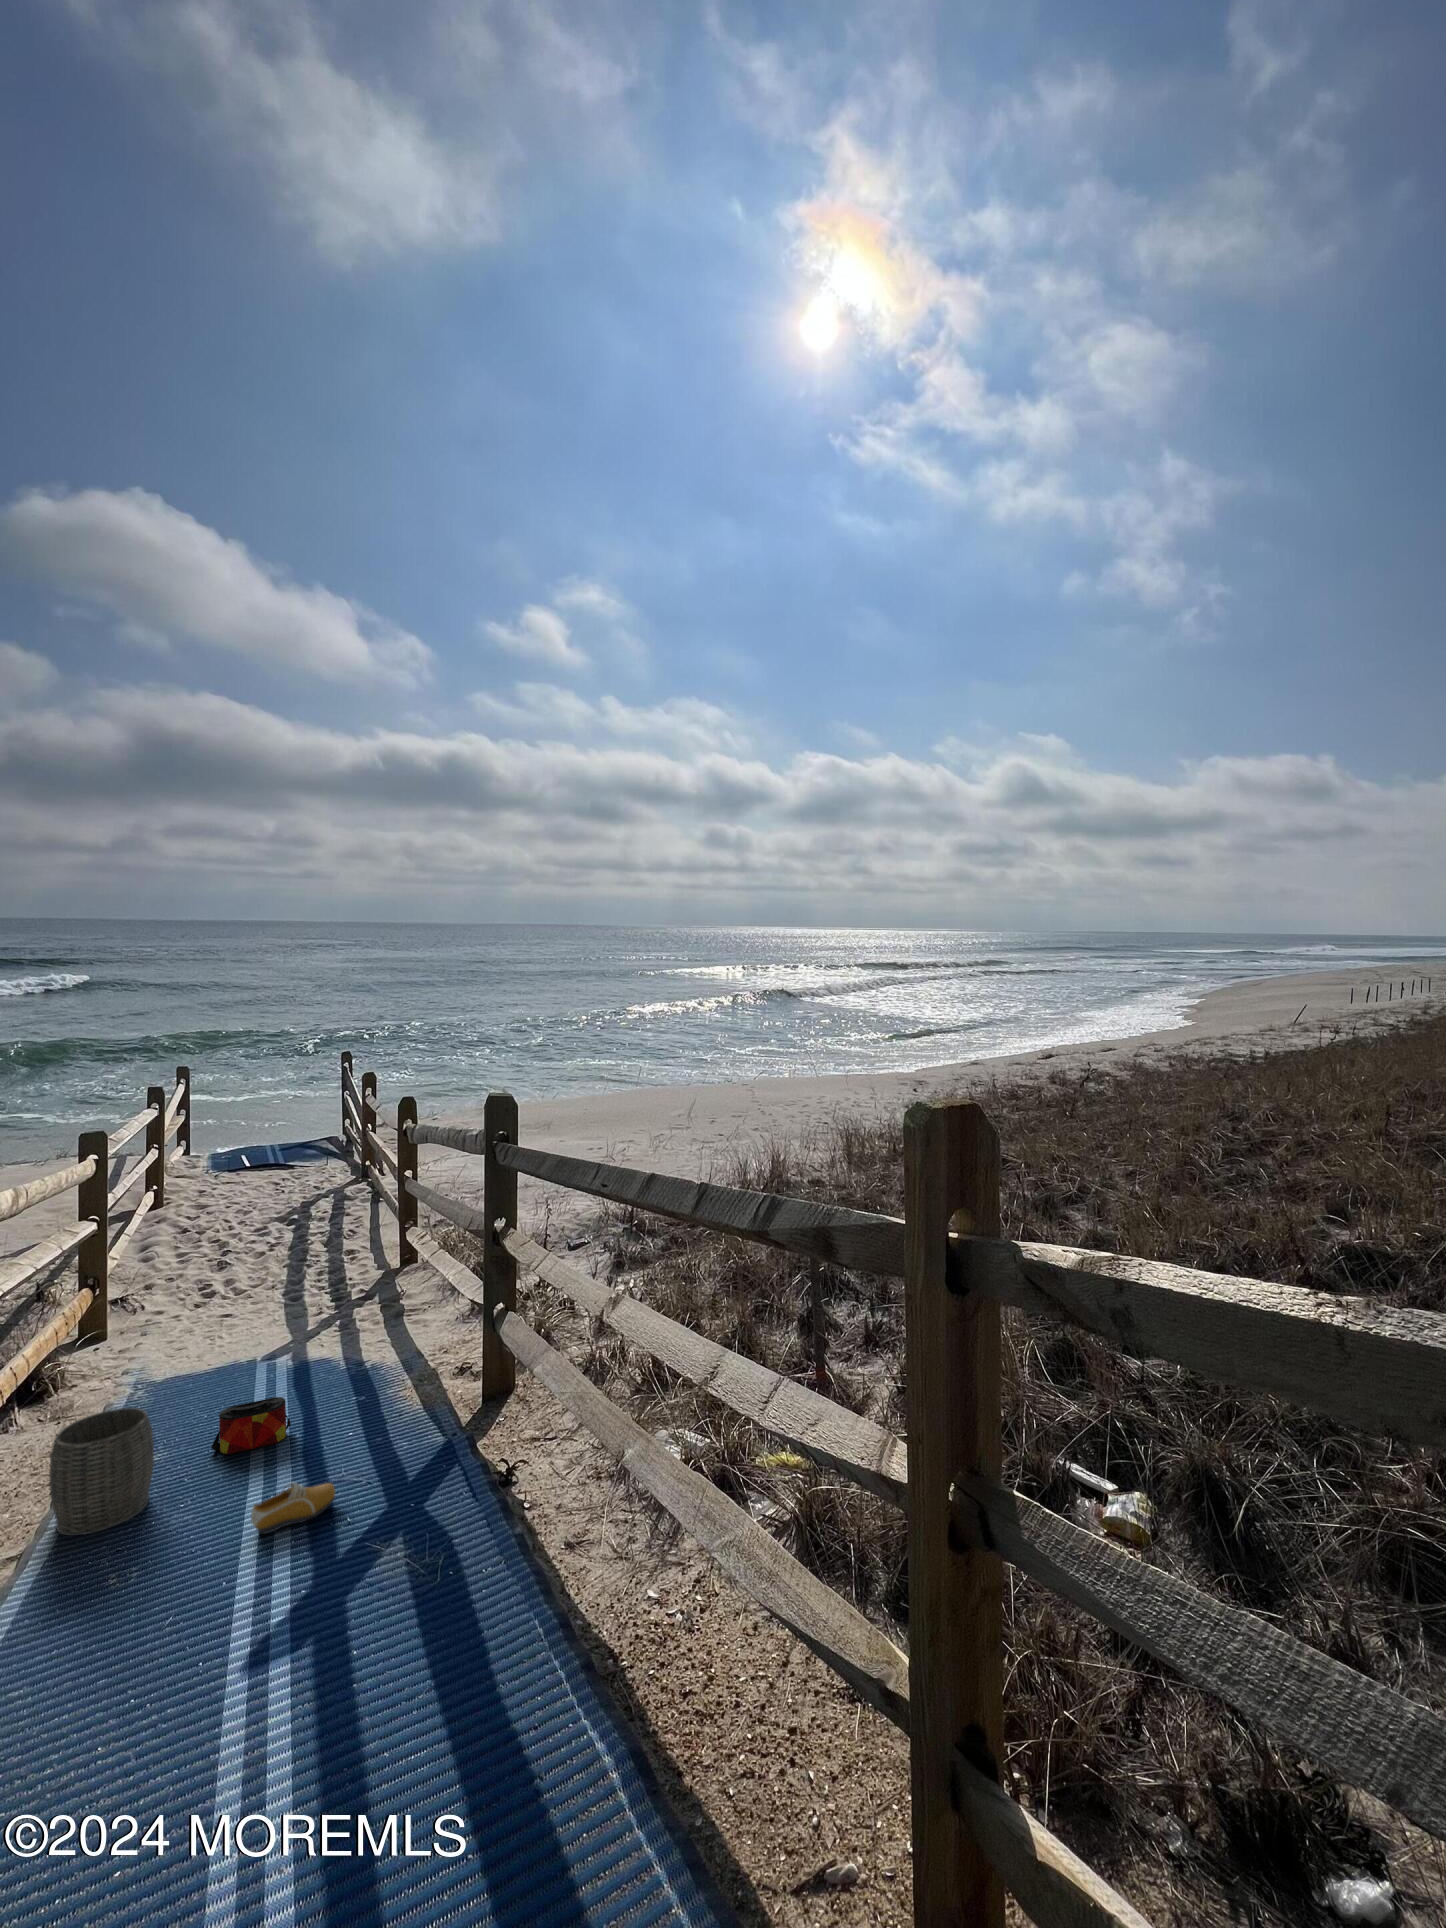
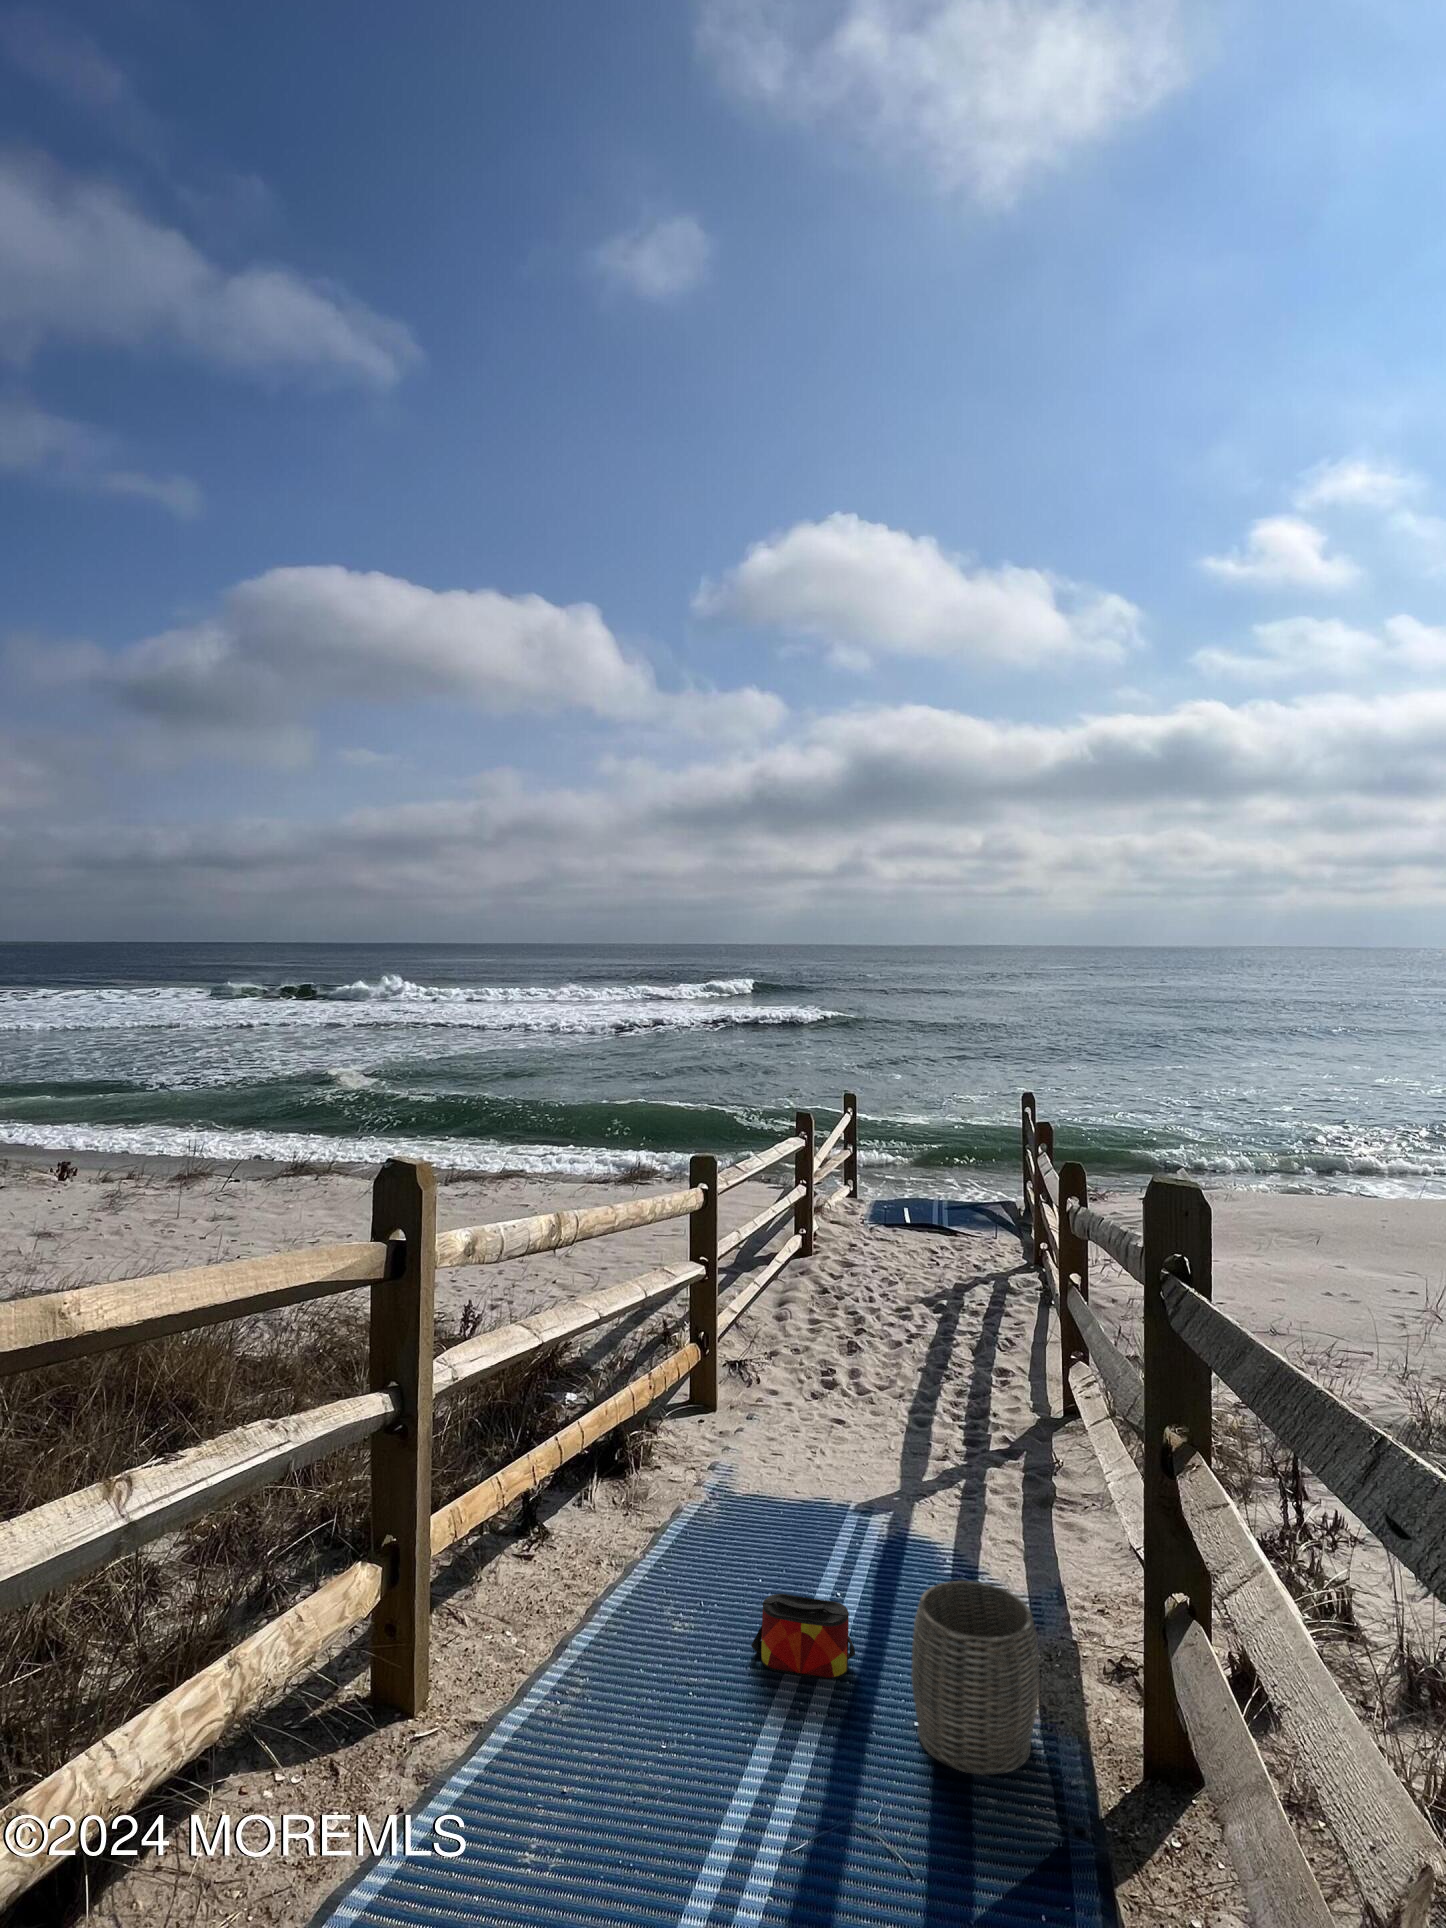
woven basket: present [49,1408,154,1536] -> present [911,1581,1039,1775]
shoe: present [251,1483,335,1534] -> none [751,1795,880,1878]

